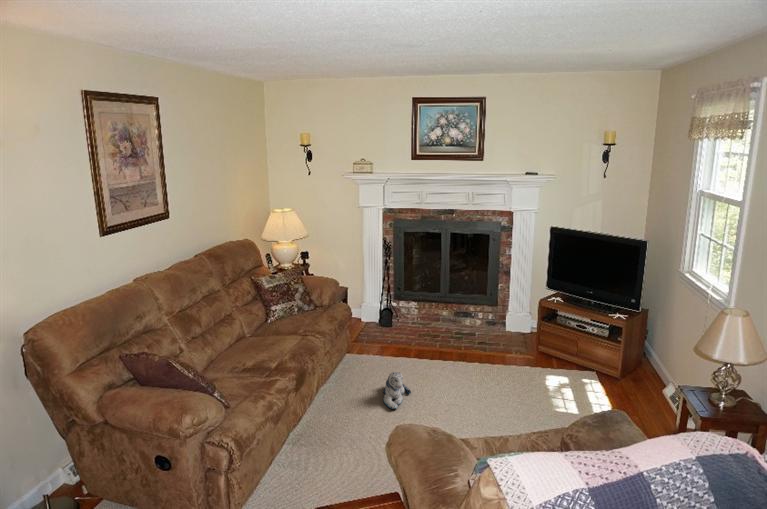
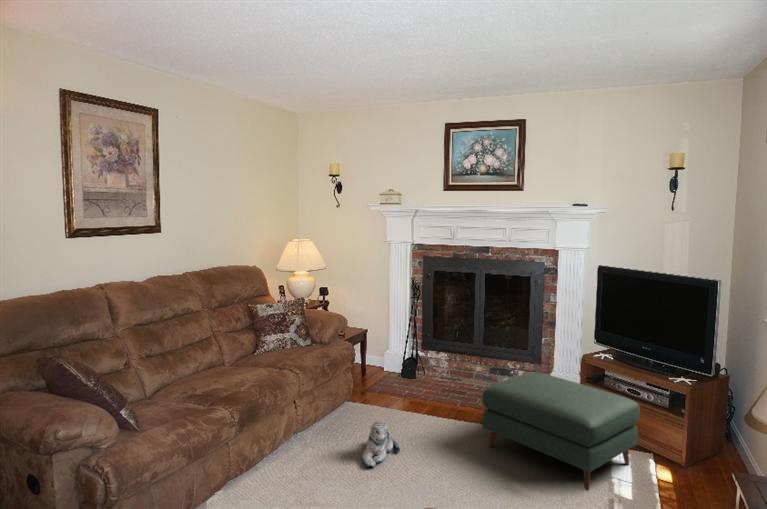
ottoman: none [472,317,592,407] -> present [482,372,640,490]

